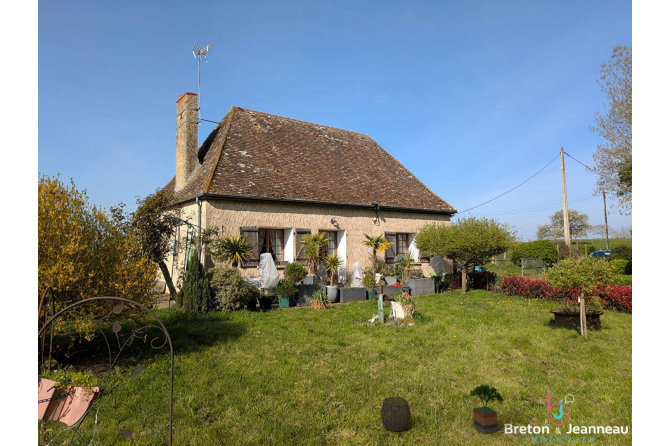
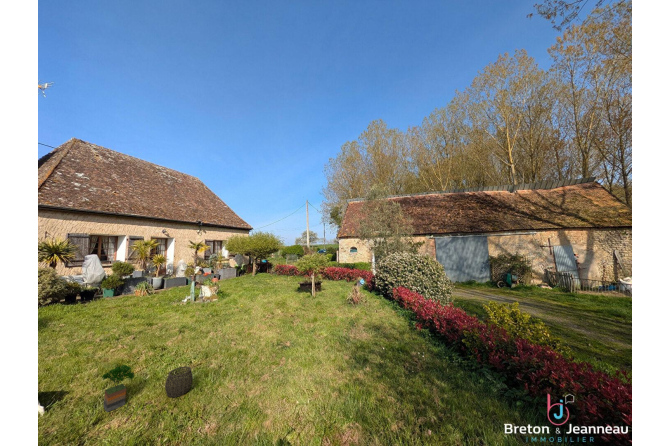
potted tree: present [470,385,504,434] -> present [102,365,134,412]

